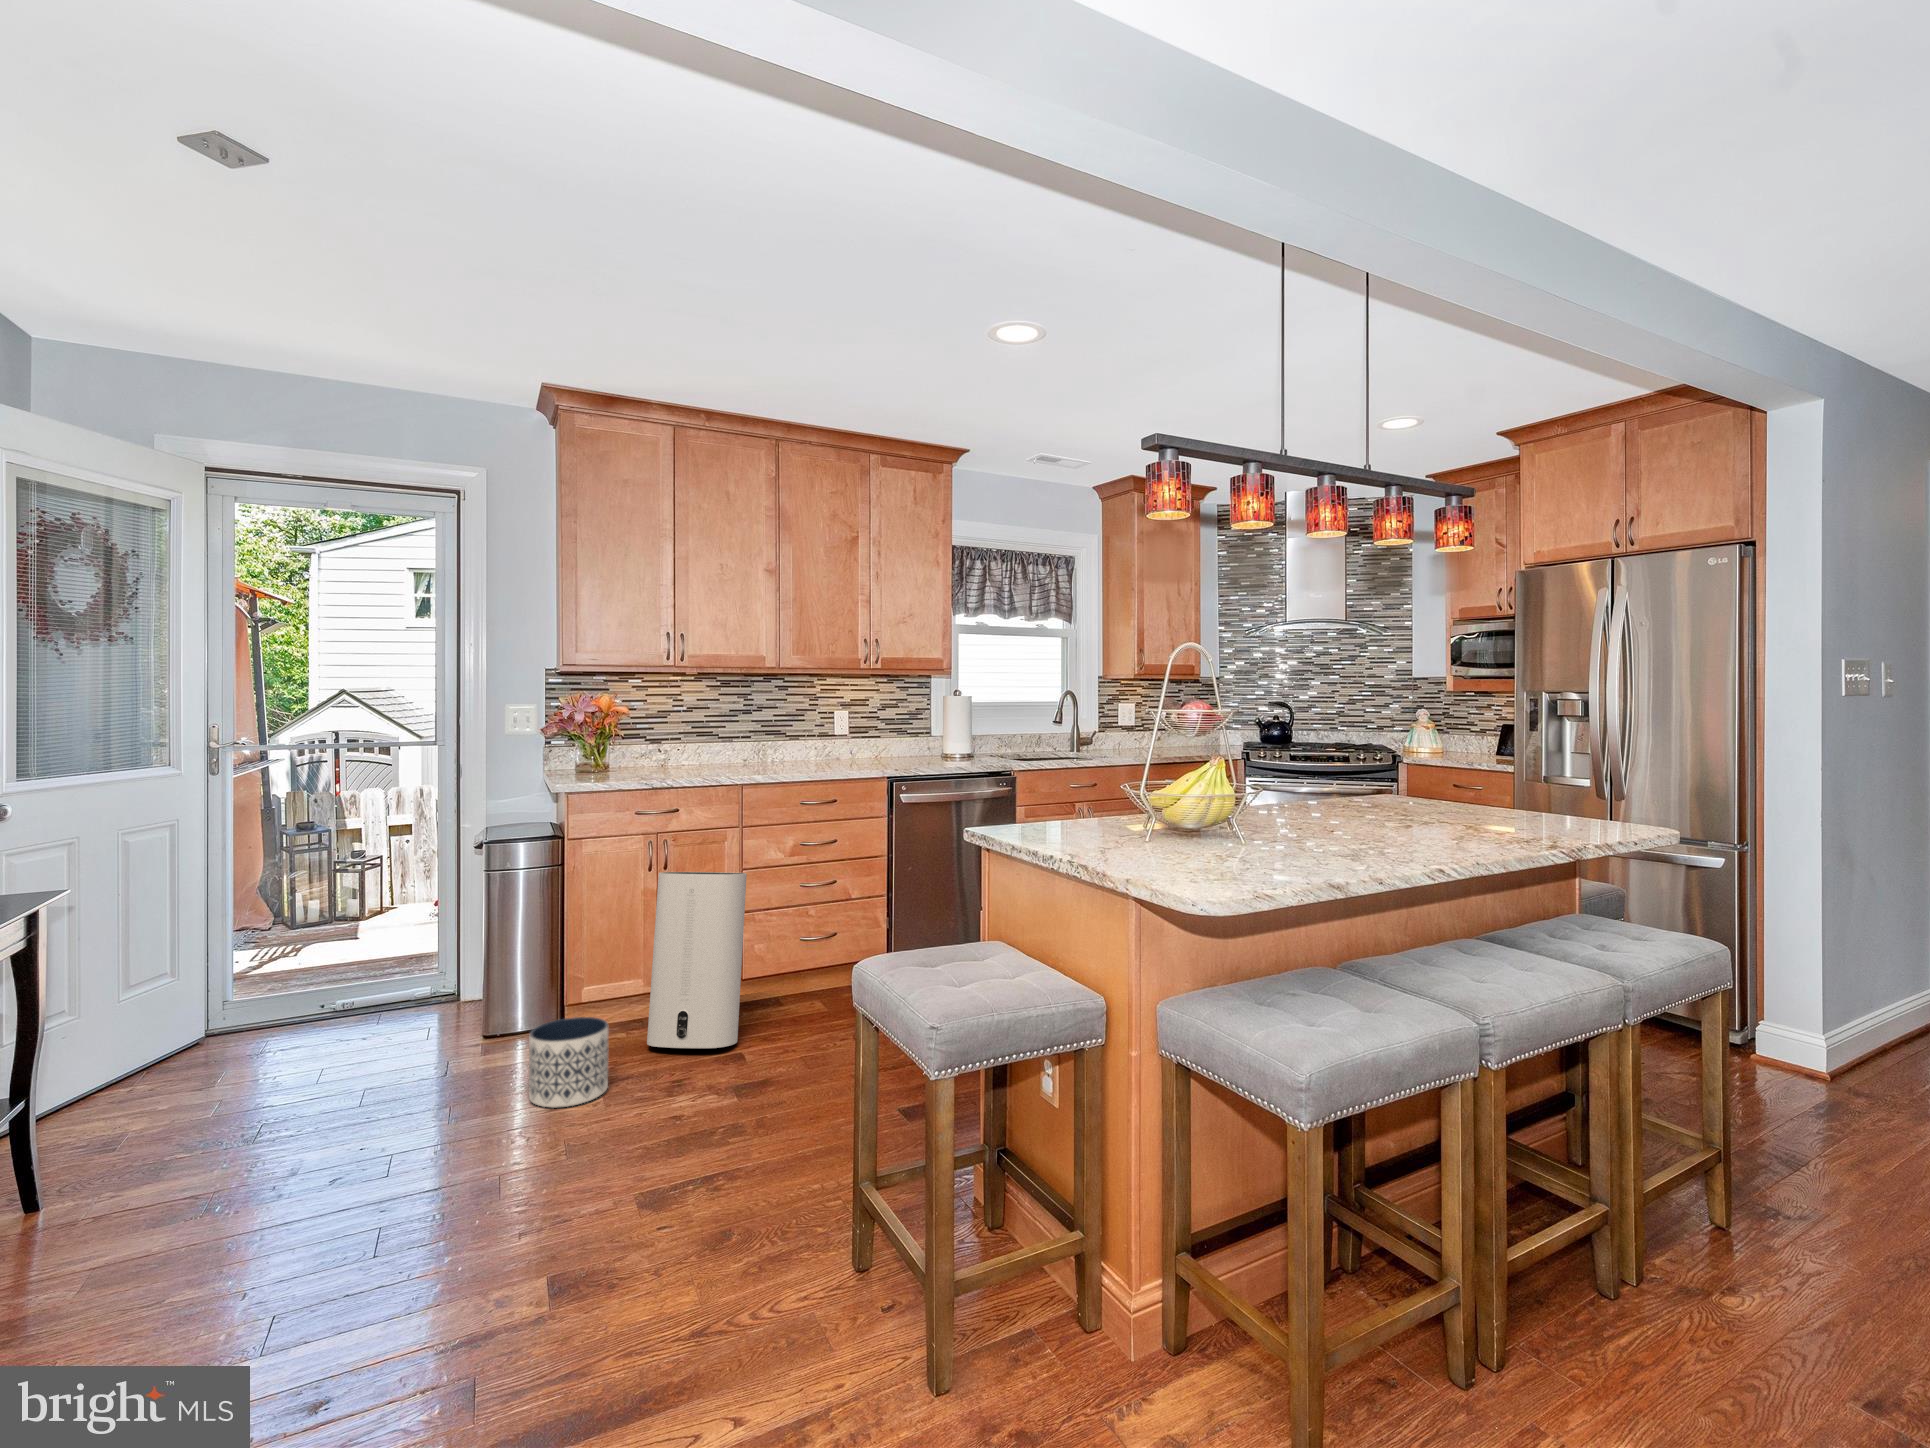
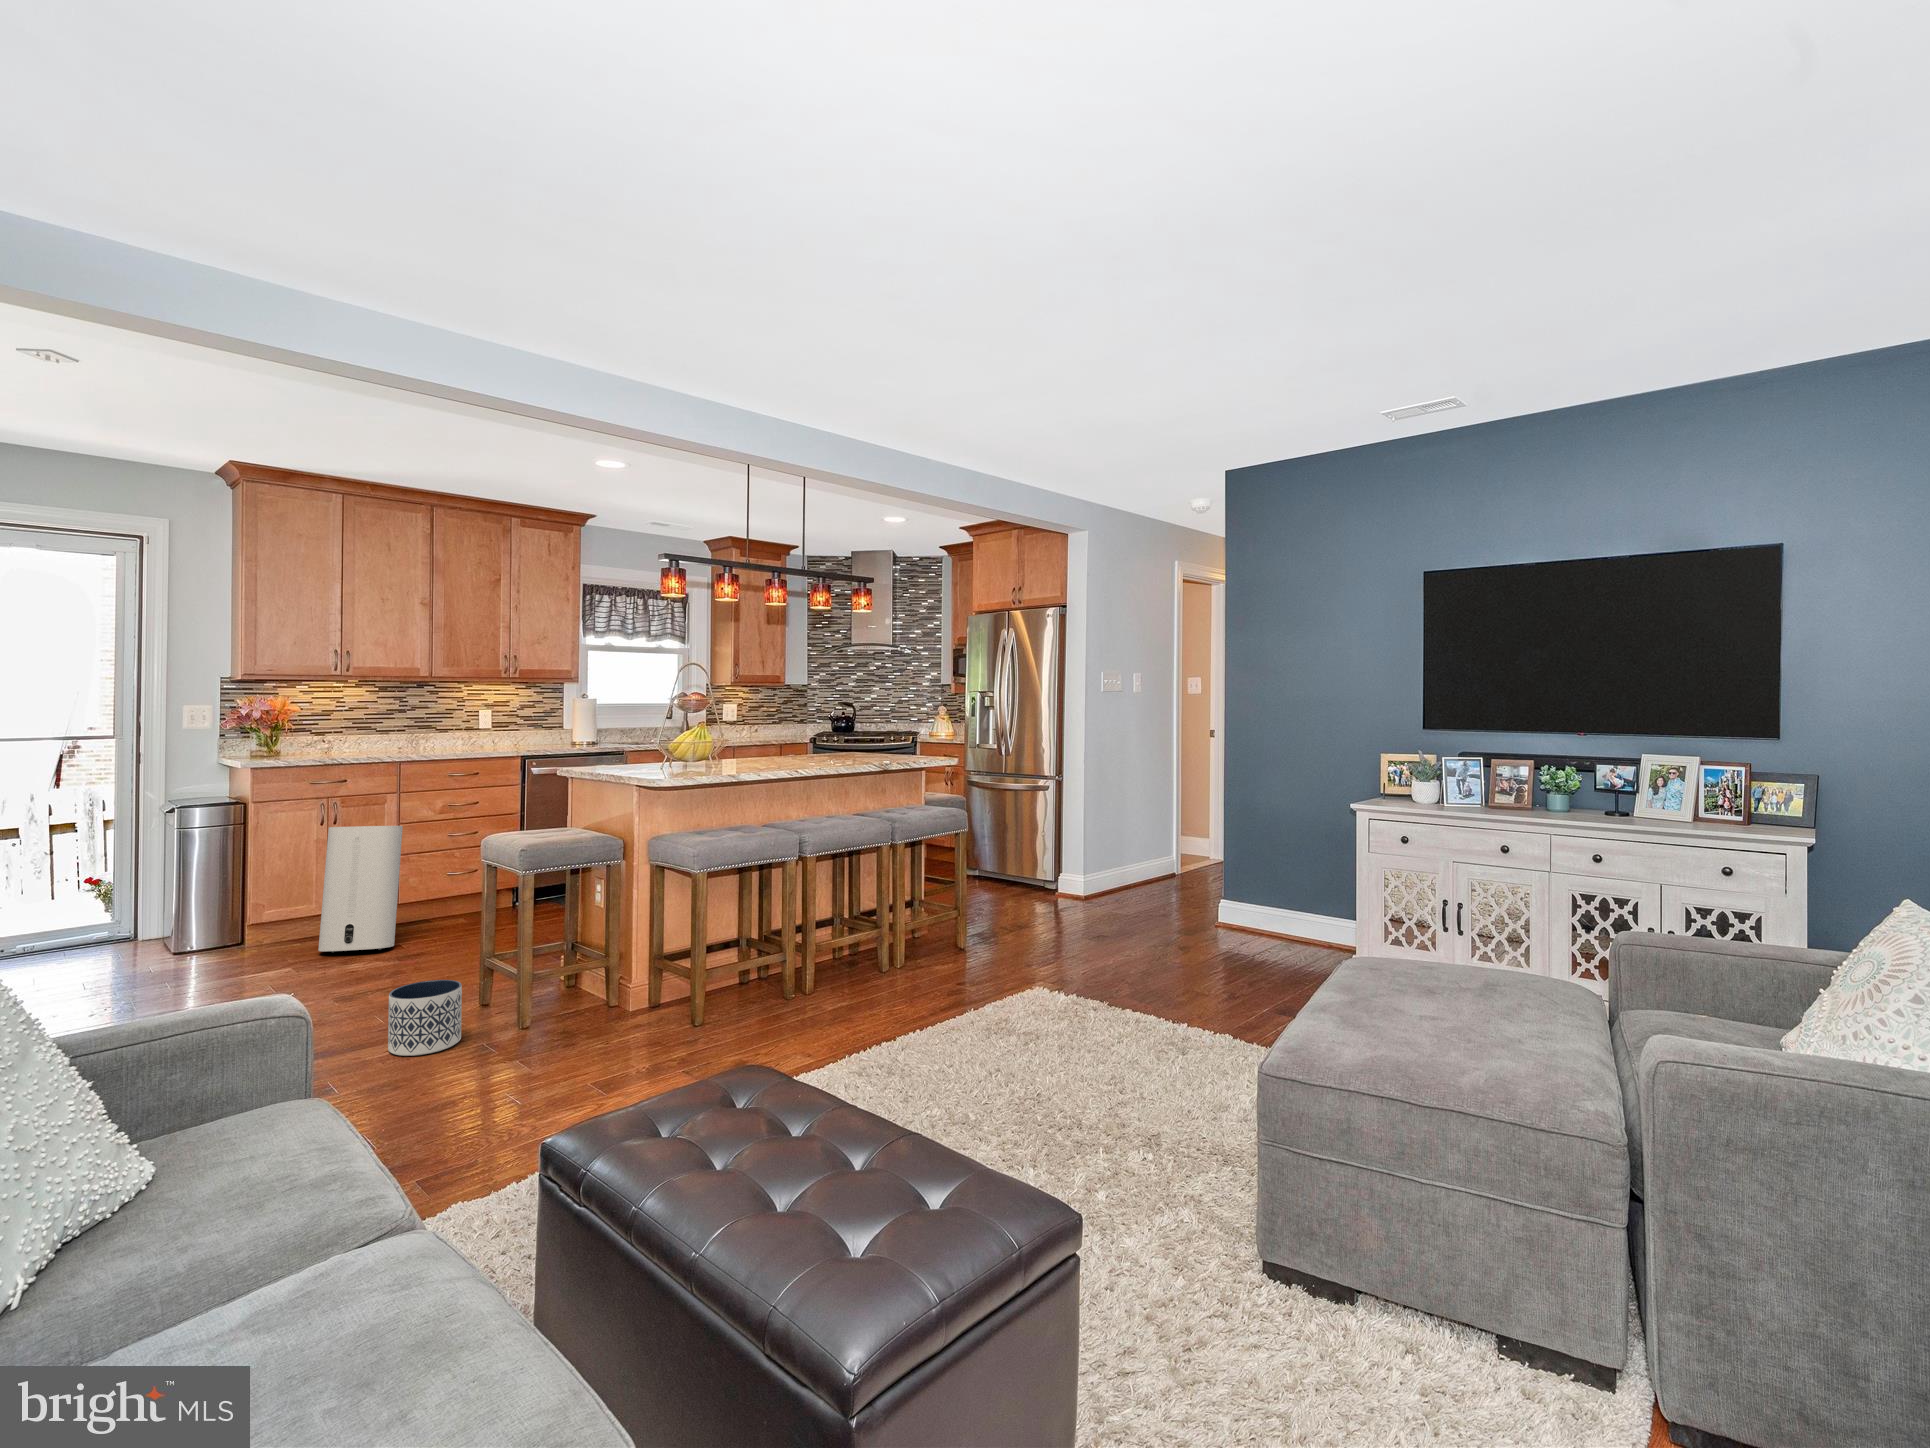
planter: present [529,1017,608,1108] -> present [388,980,462,1056]

